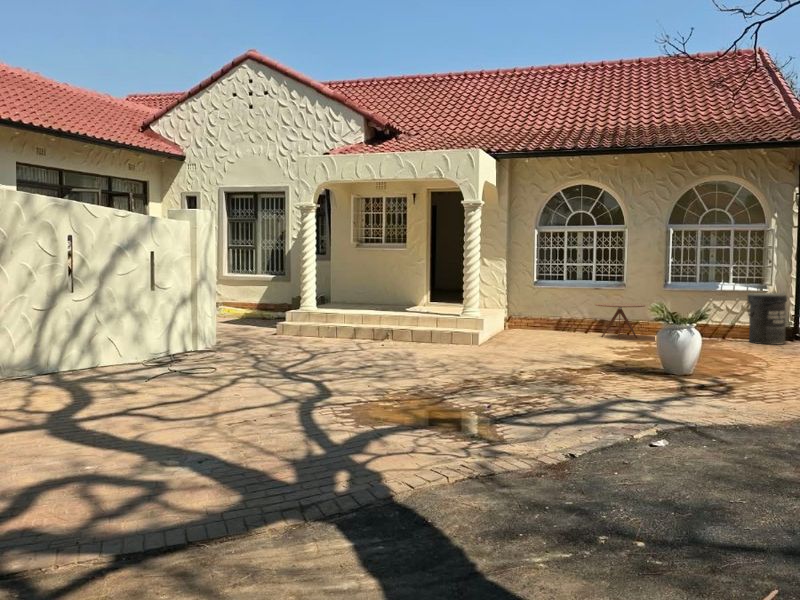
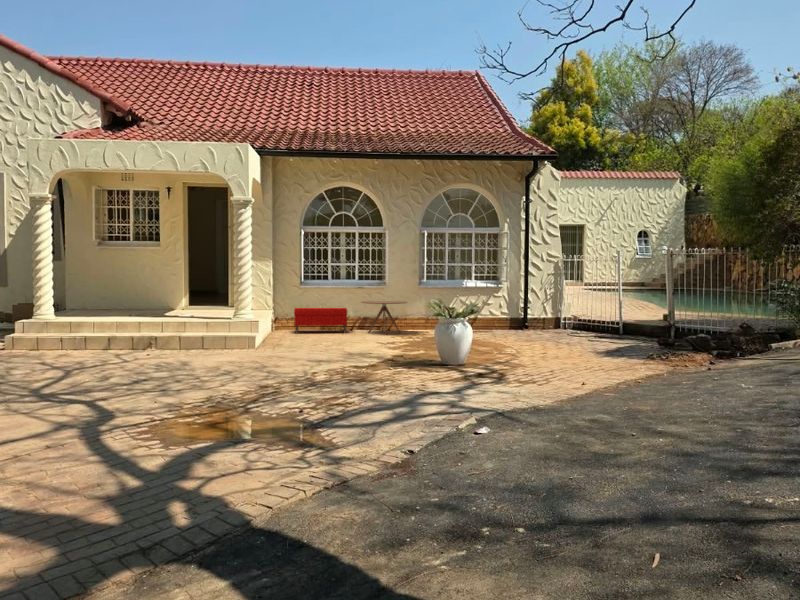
trash can: present [747,292,787,345] -> none [490,287,521,333]
bench: none [526,308,582,335] -> present [294,308,347,333]

